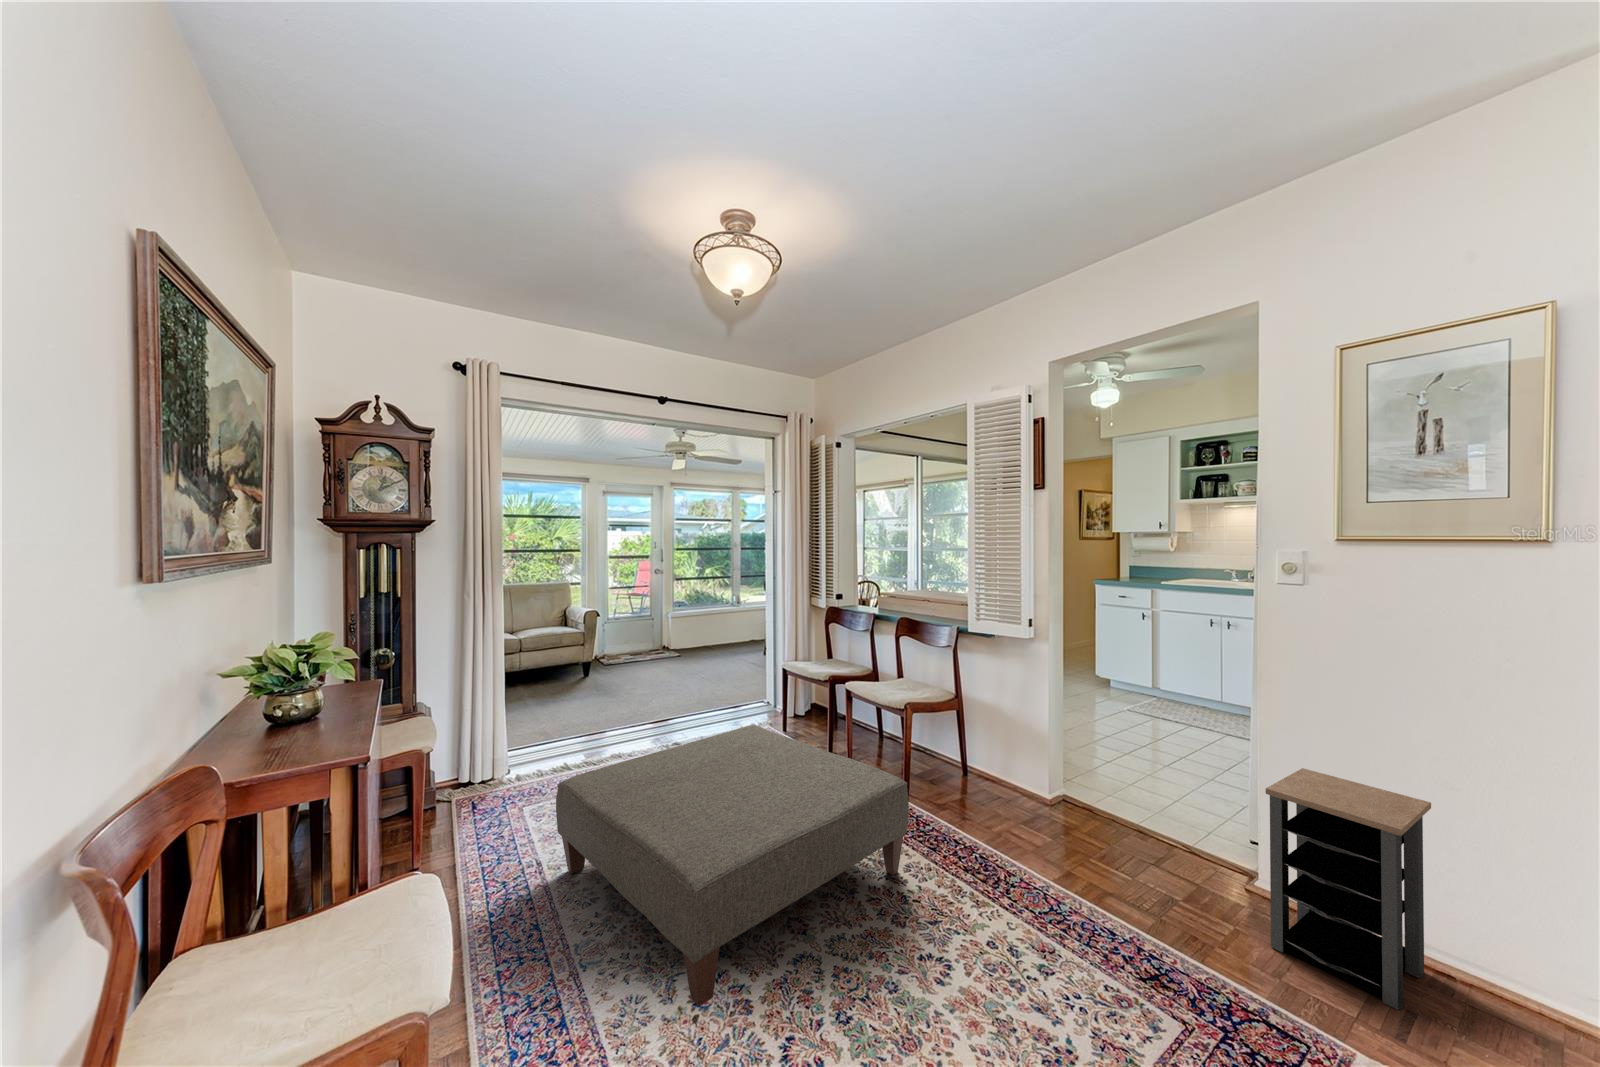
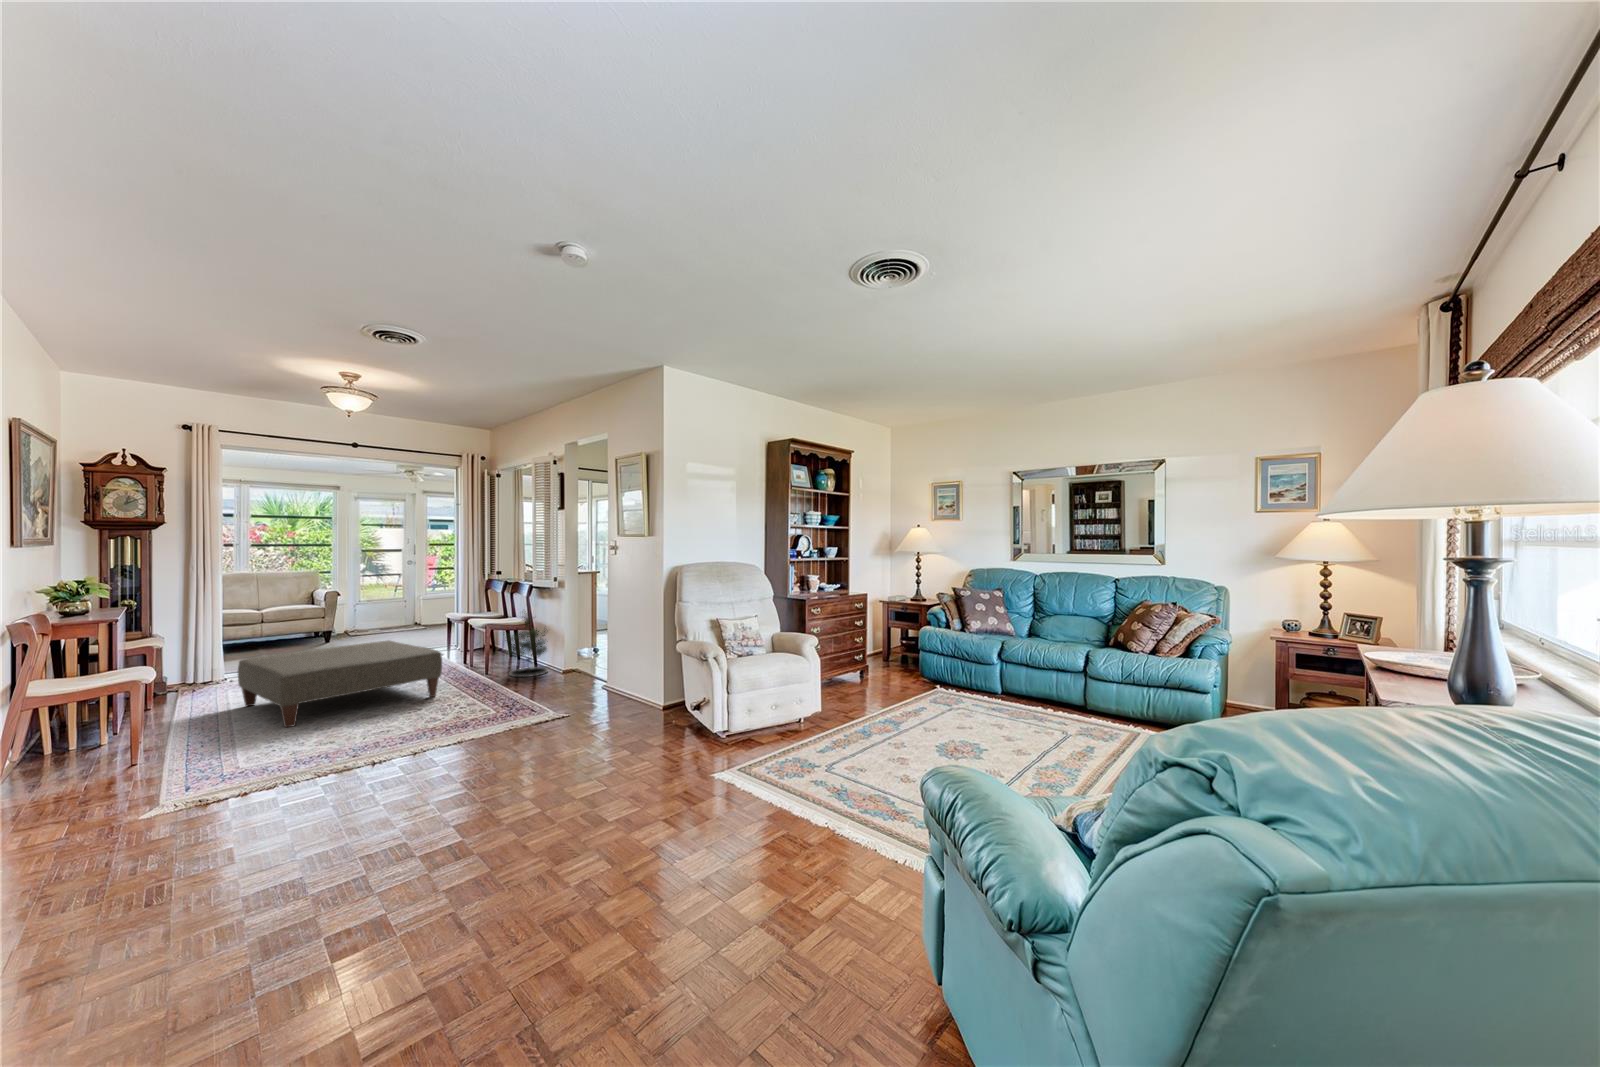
potted tree: none [933,673,1020,807] -> present [506,616,548,677]
side table: present [1266,768,1431,1010] -> none [574,632,629,710]

